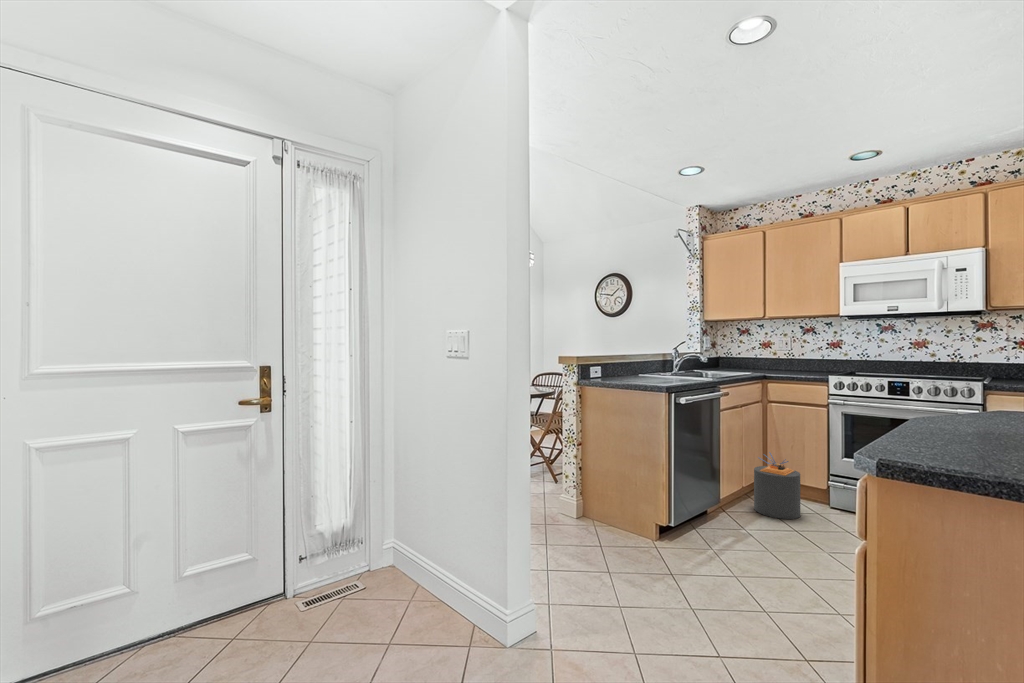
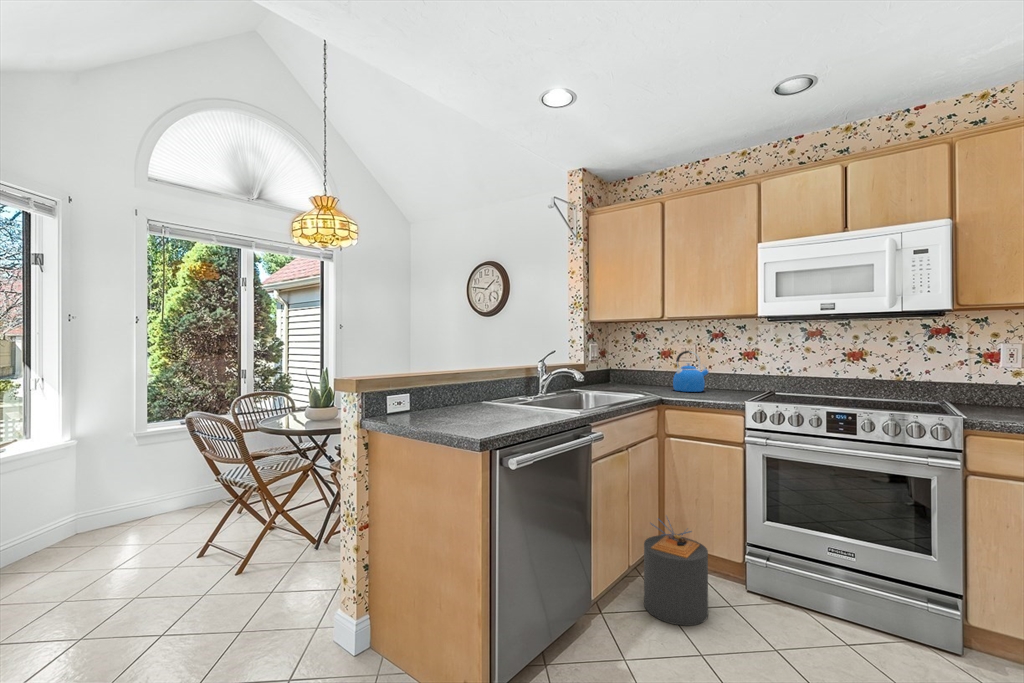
kettle: none [772,341,801,372] -> present [673,351,709,392]

